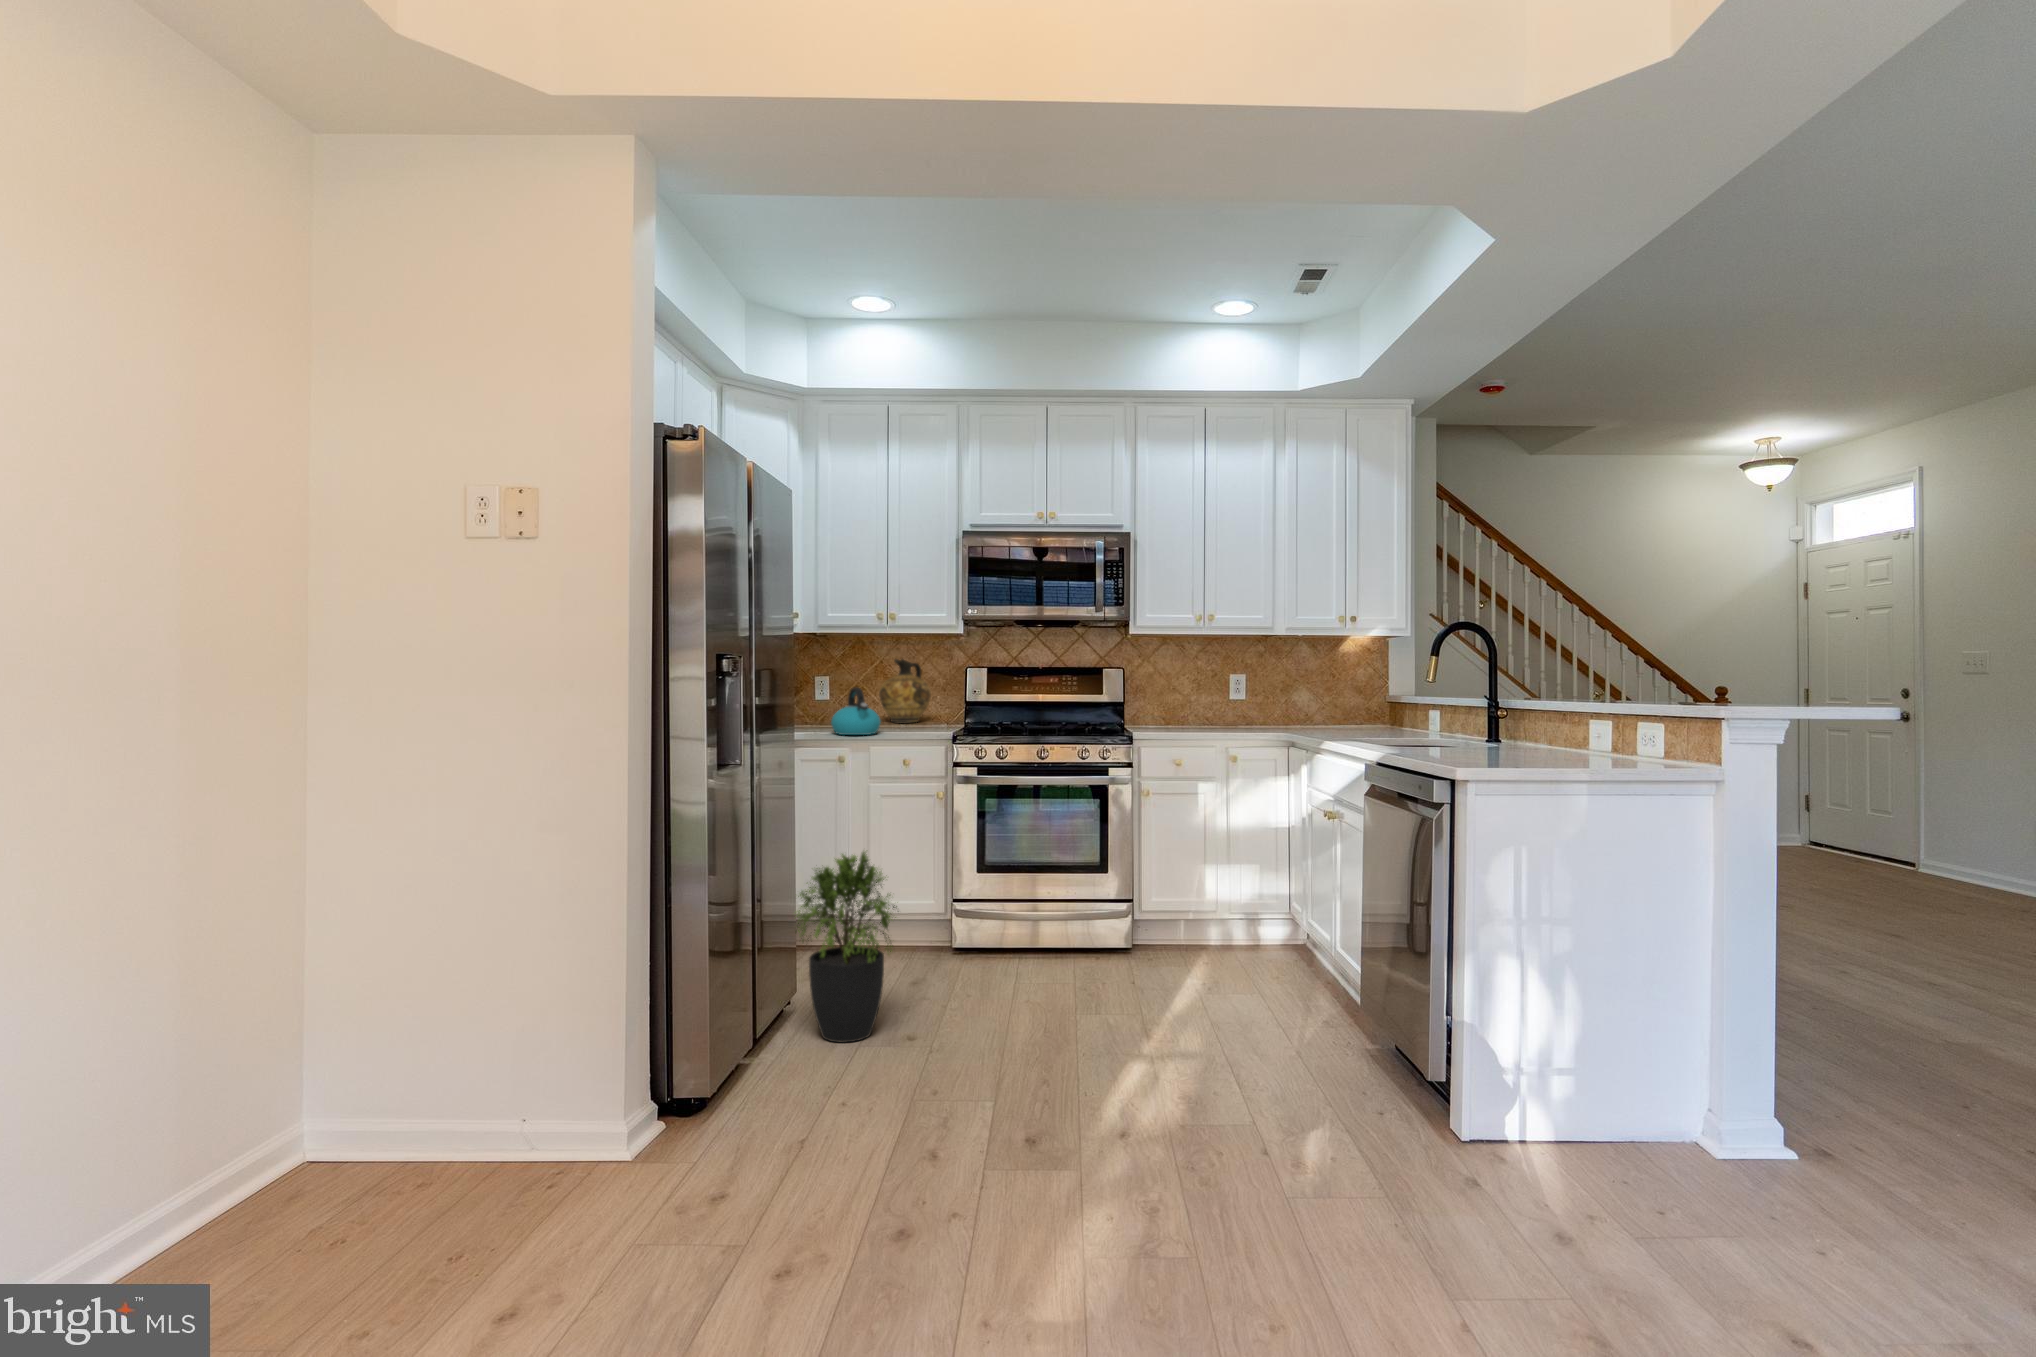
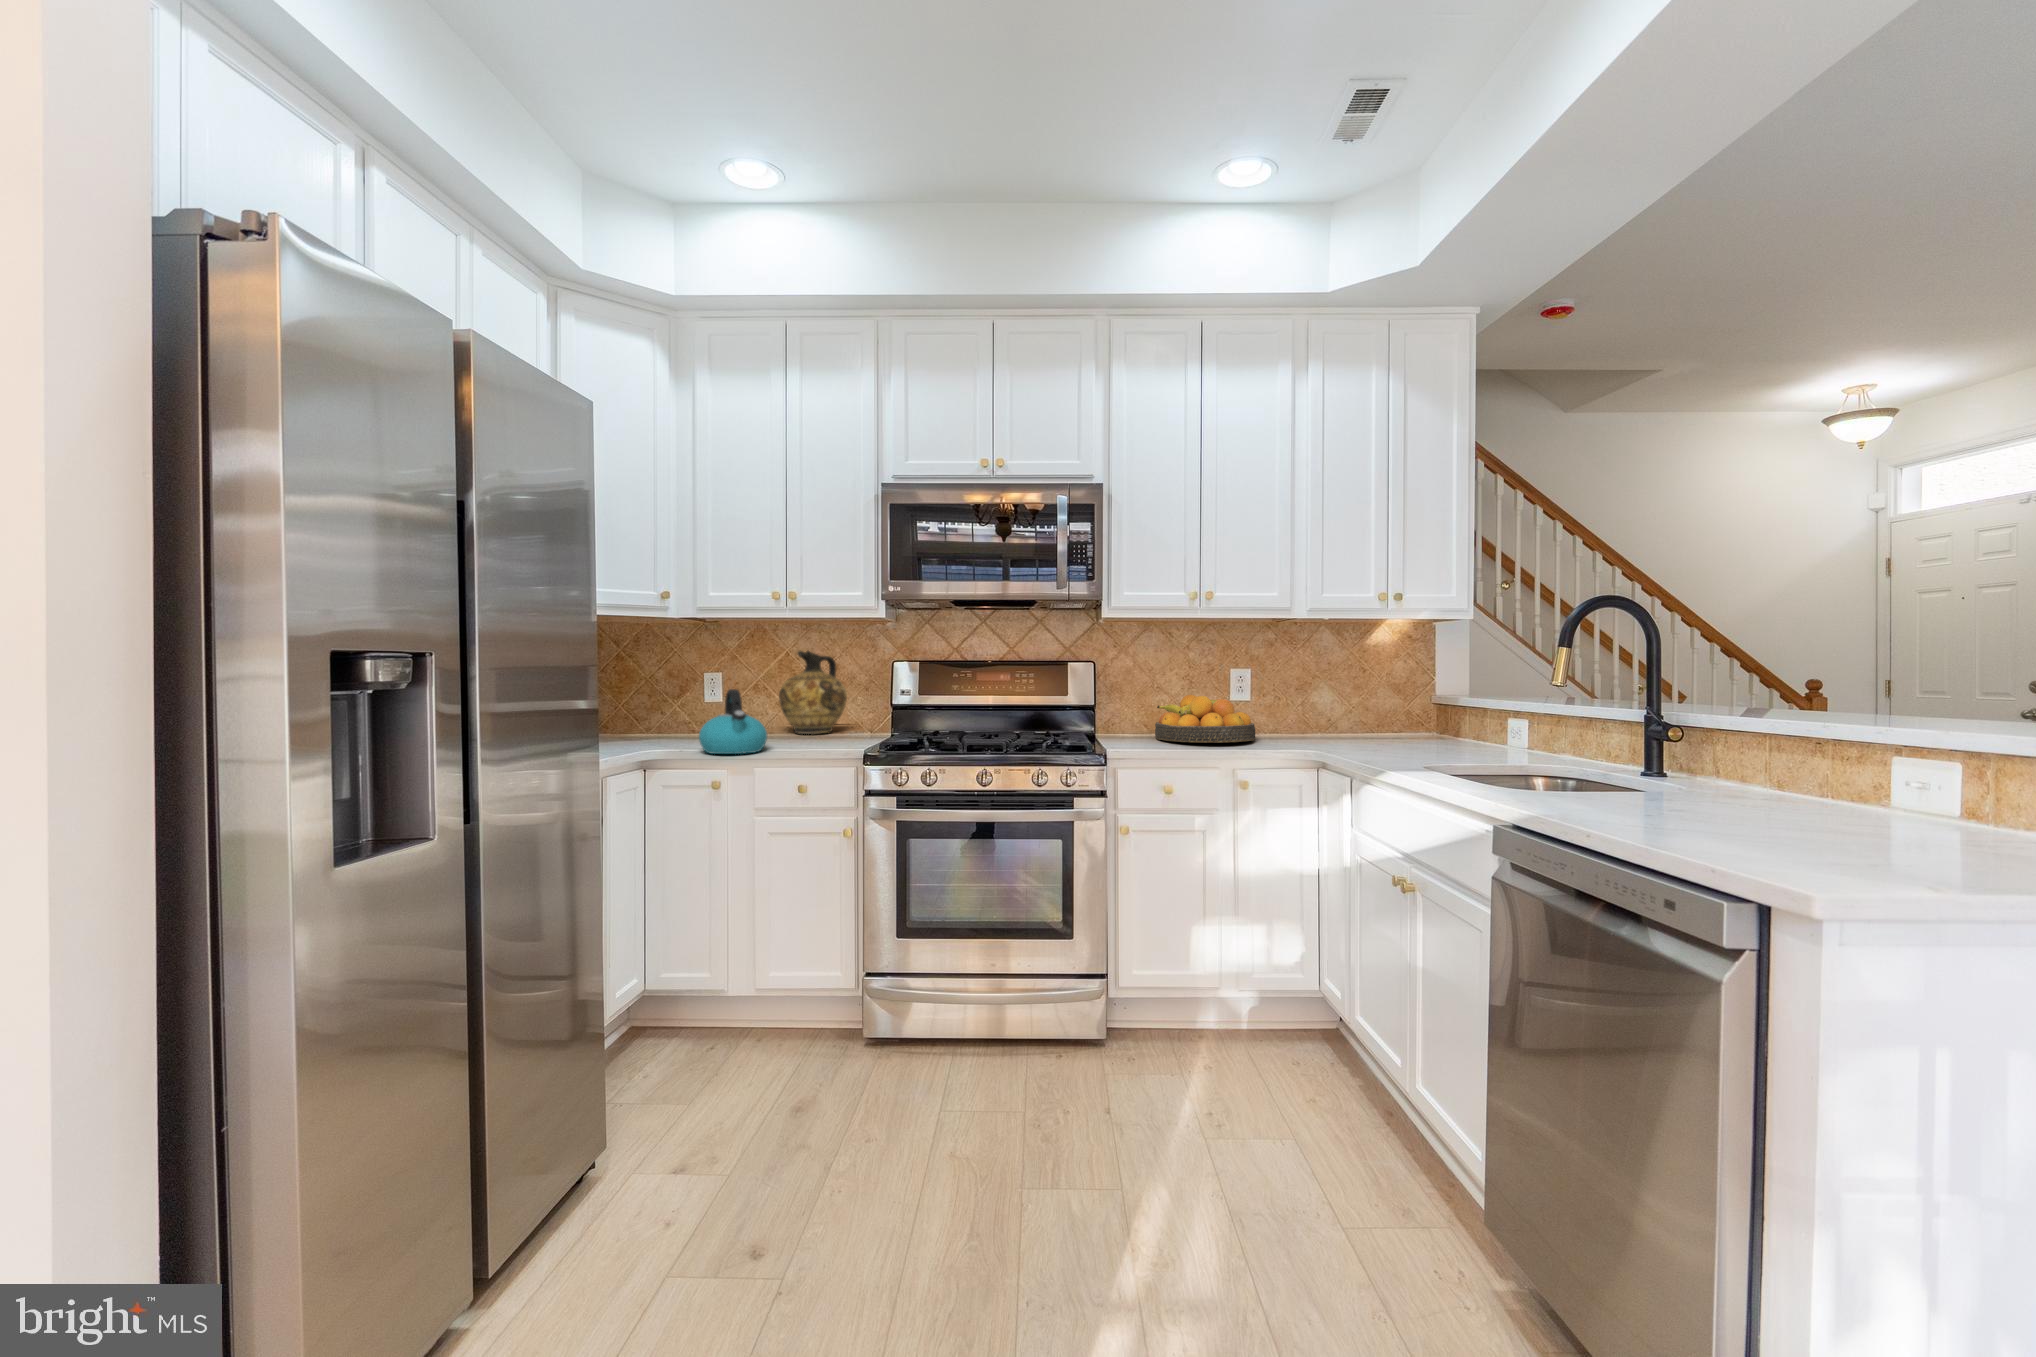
fruit bowl: none [1169,694,1246,730] -> present [1155,695,1255,743]
potted plant: present [796,852,899,1043] -> none [552,942,746,1254]

